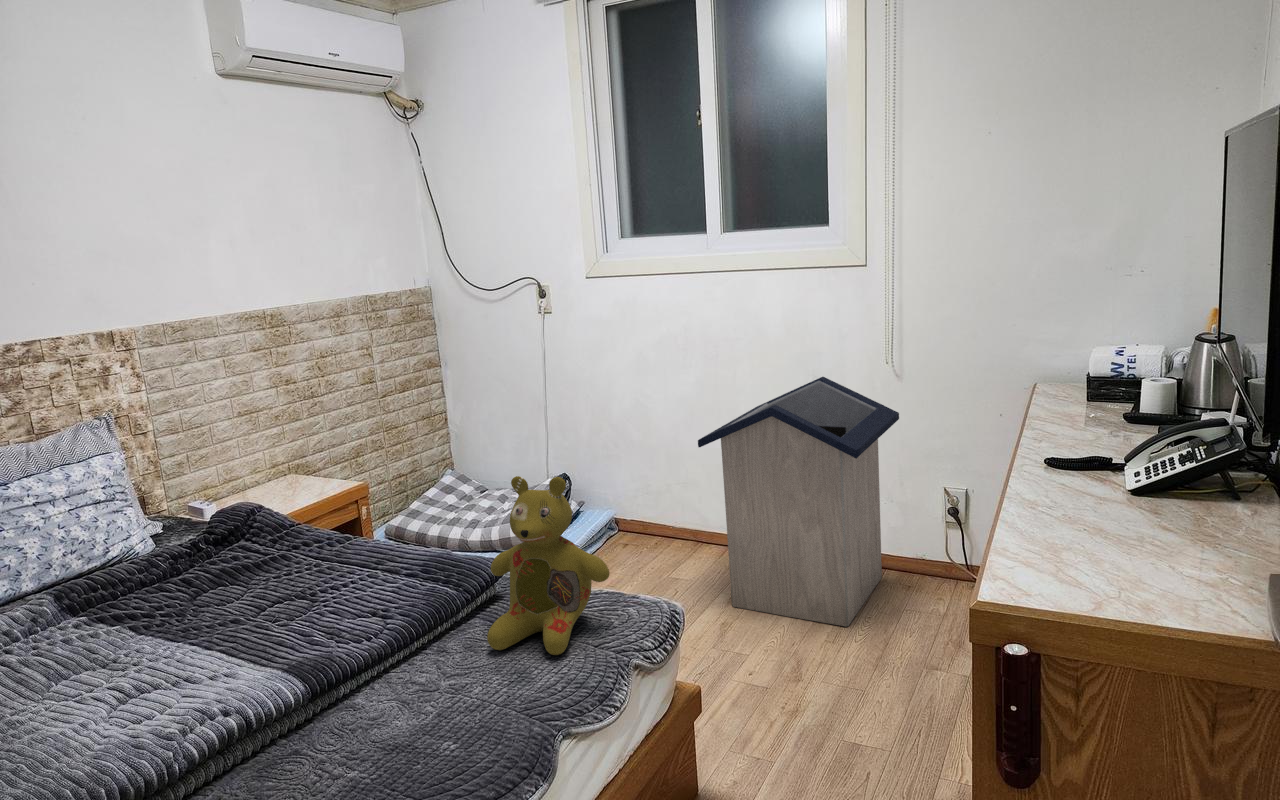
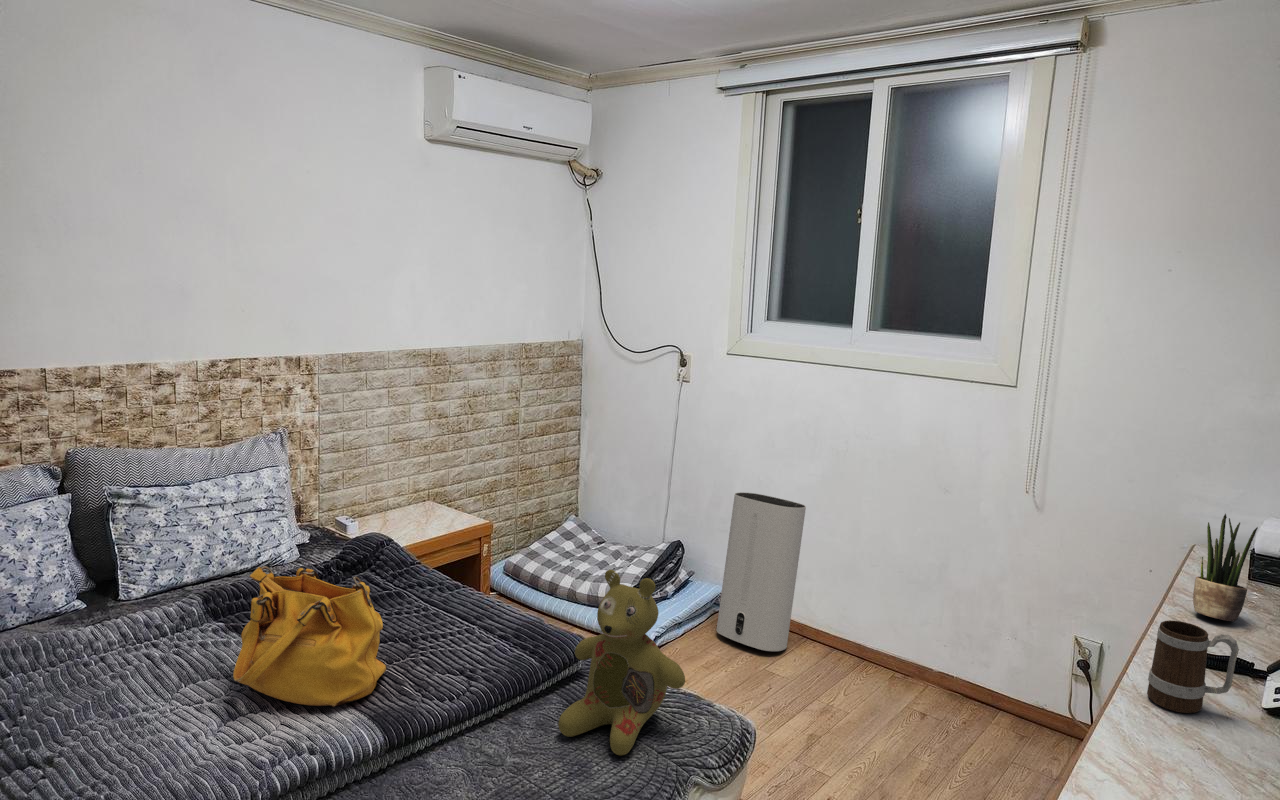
potted plant: none [1056,333,1102,429] -> present [1193,514,1258,621]
trash can: present [698,377,899,626] -> none [806,494,1022,761]
air purifier: none [617,411,691,563] -> present [717,492,806,651]
mug: none [1032,421,1104,501] -> present [1147,620,1239,713]
handbag: none [112,528,289,674] -> present [233,566,386,707]

